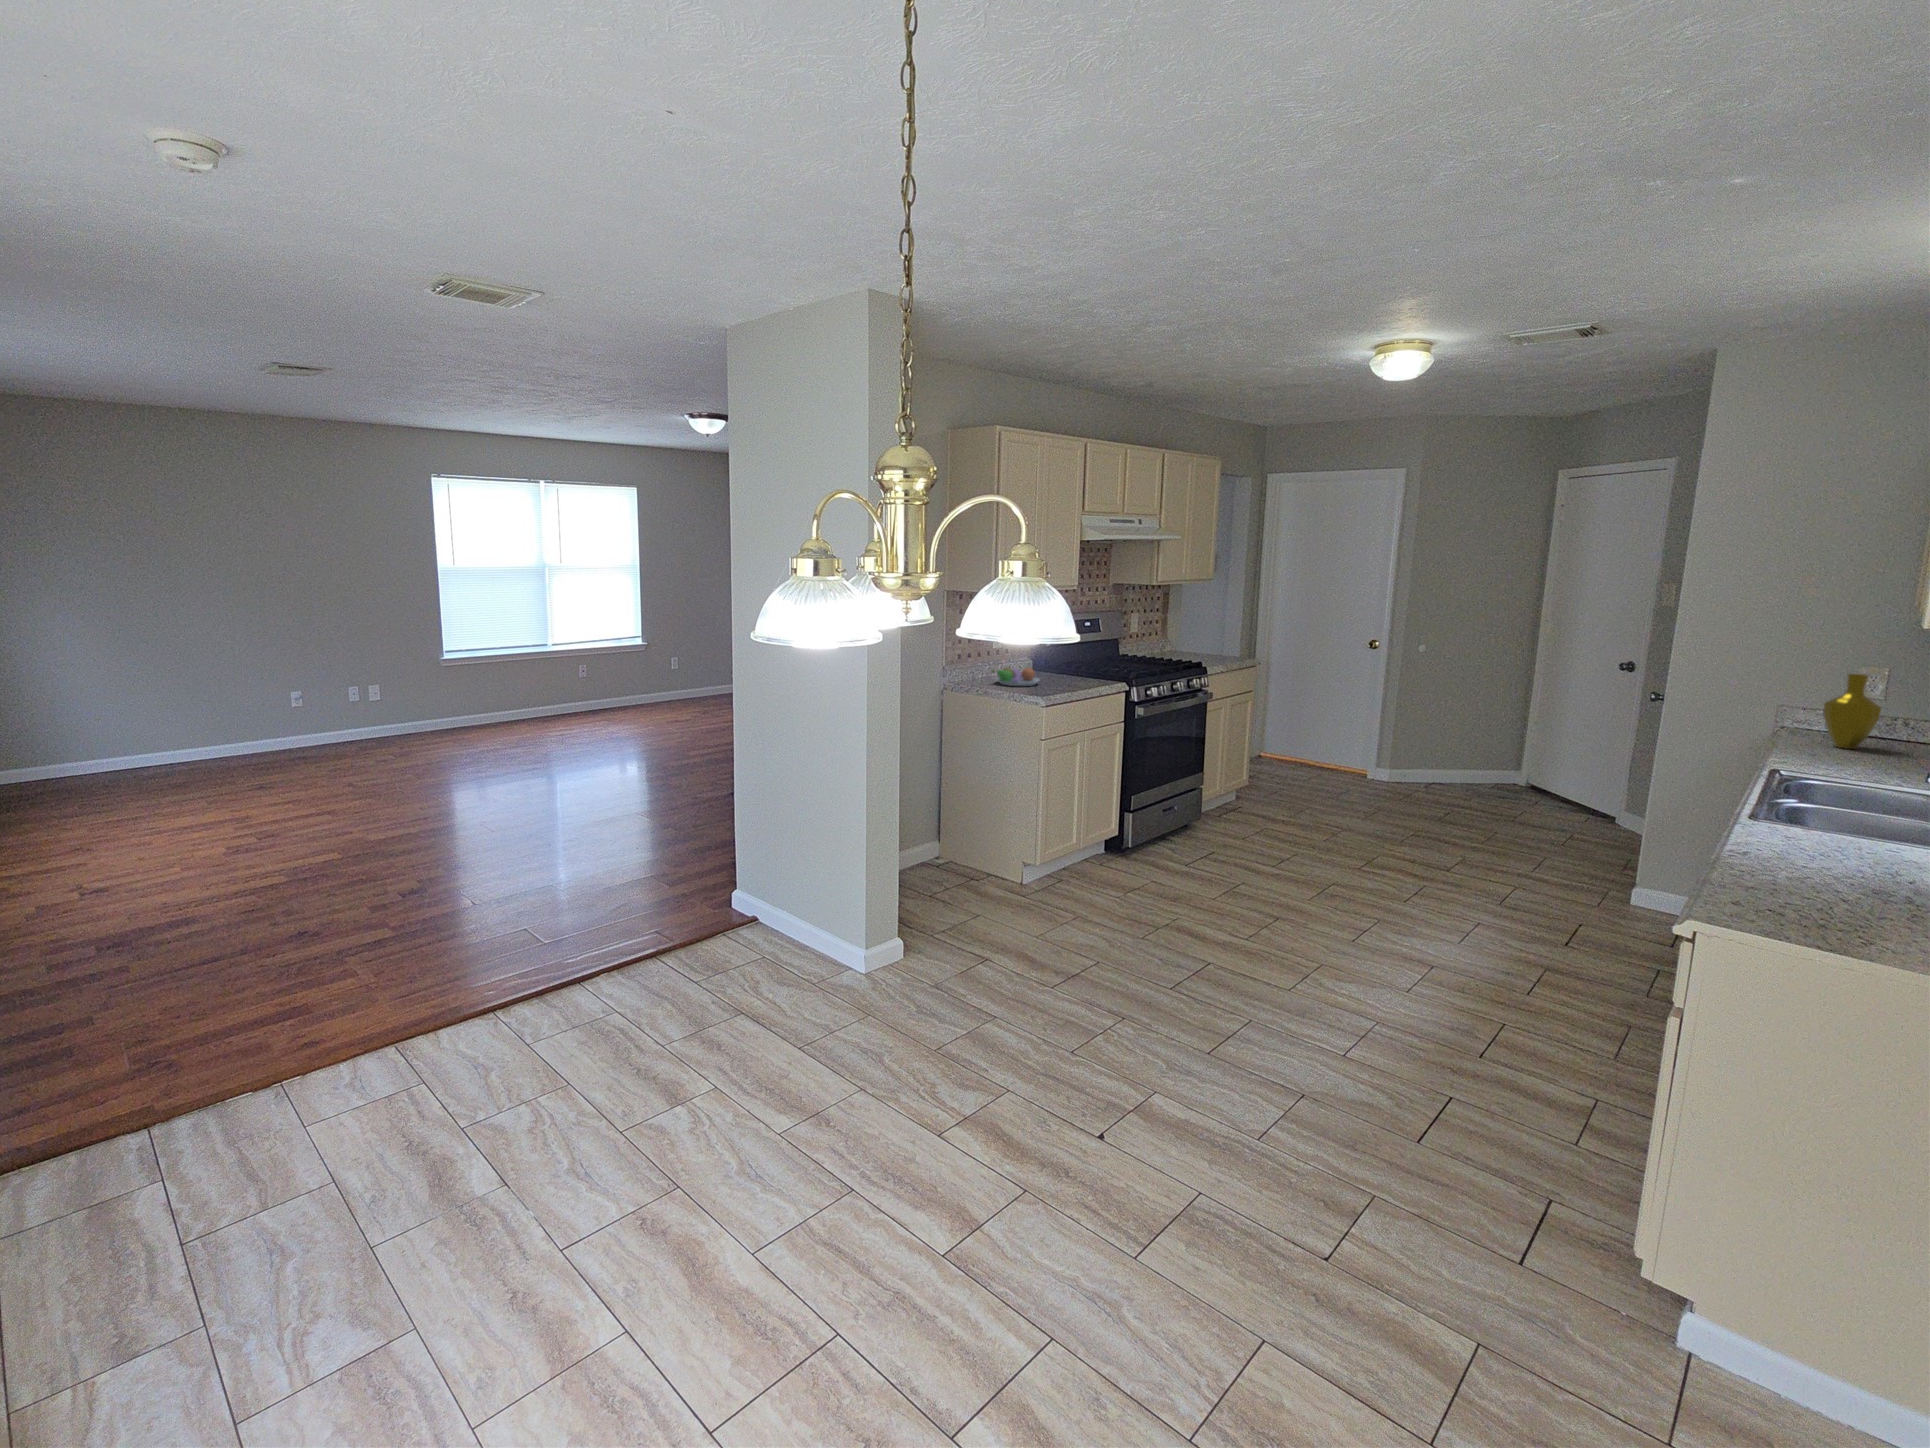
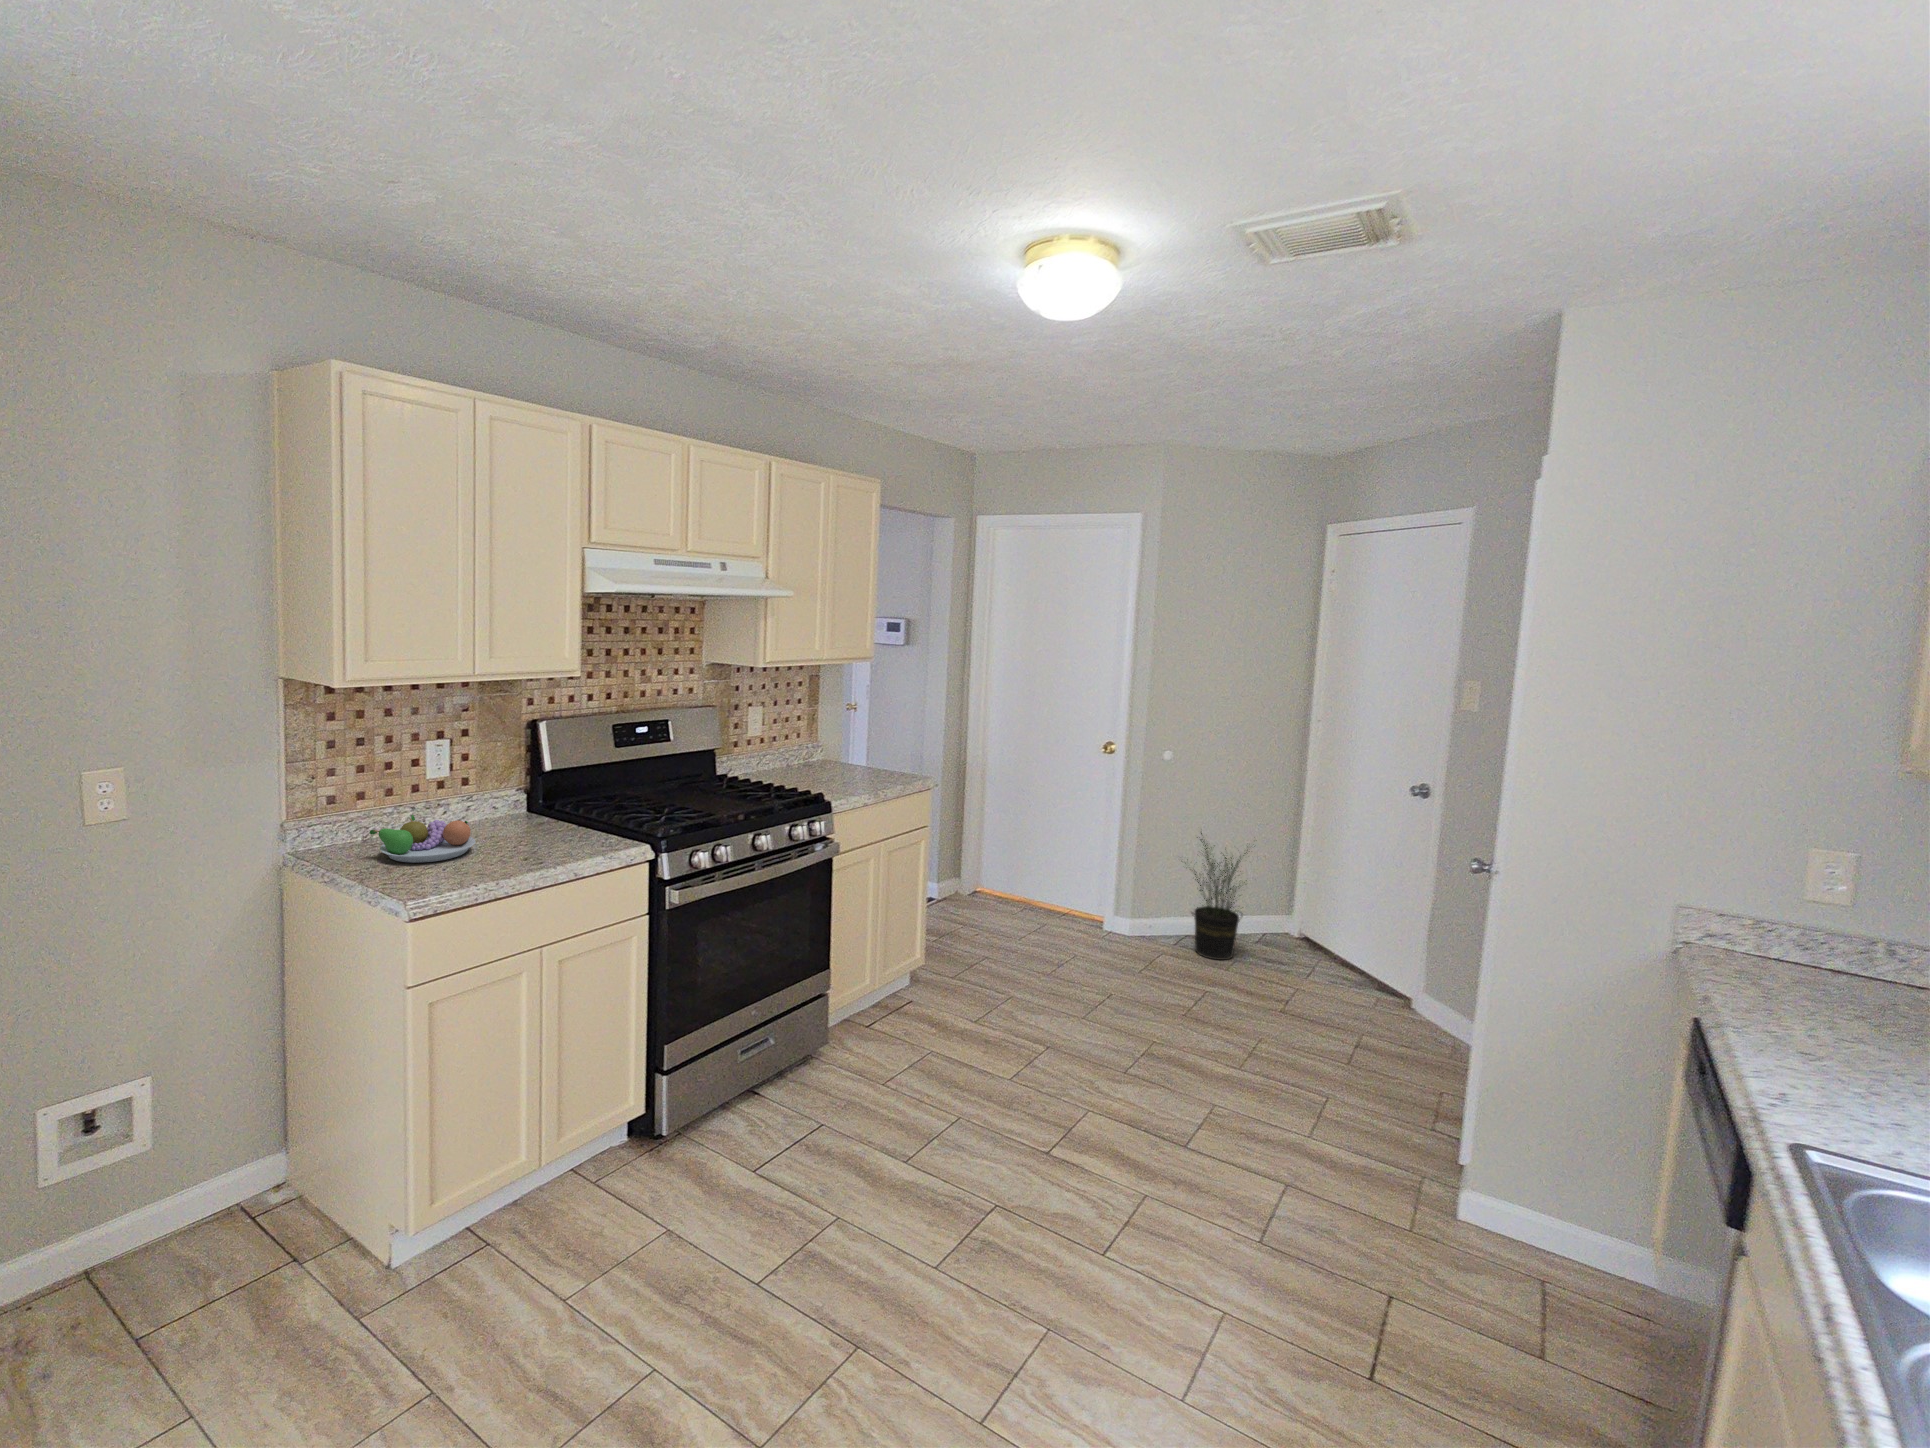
vase: present [1824,674,1881,749] -> none [1780,875,1888,1019]
potted plant: none [1428,701,1497,795] -> present [1185,833,1250,960]

